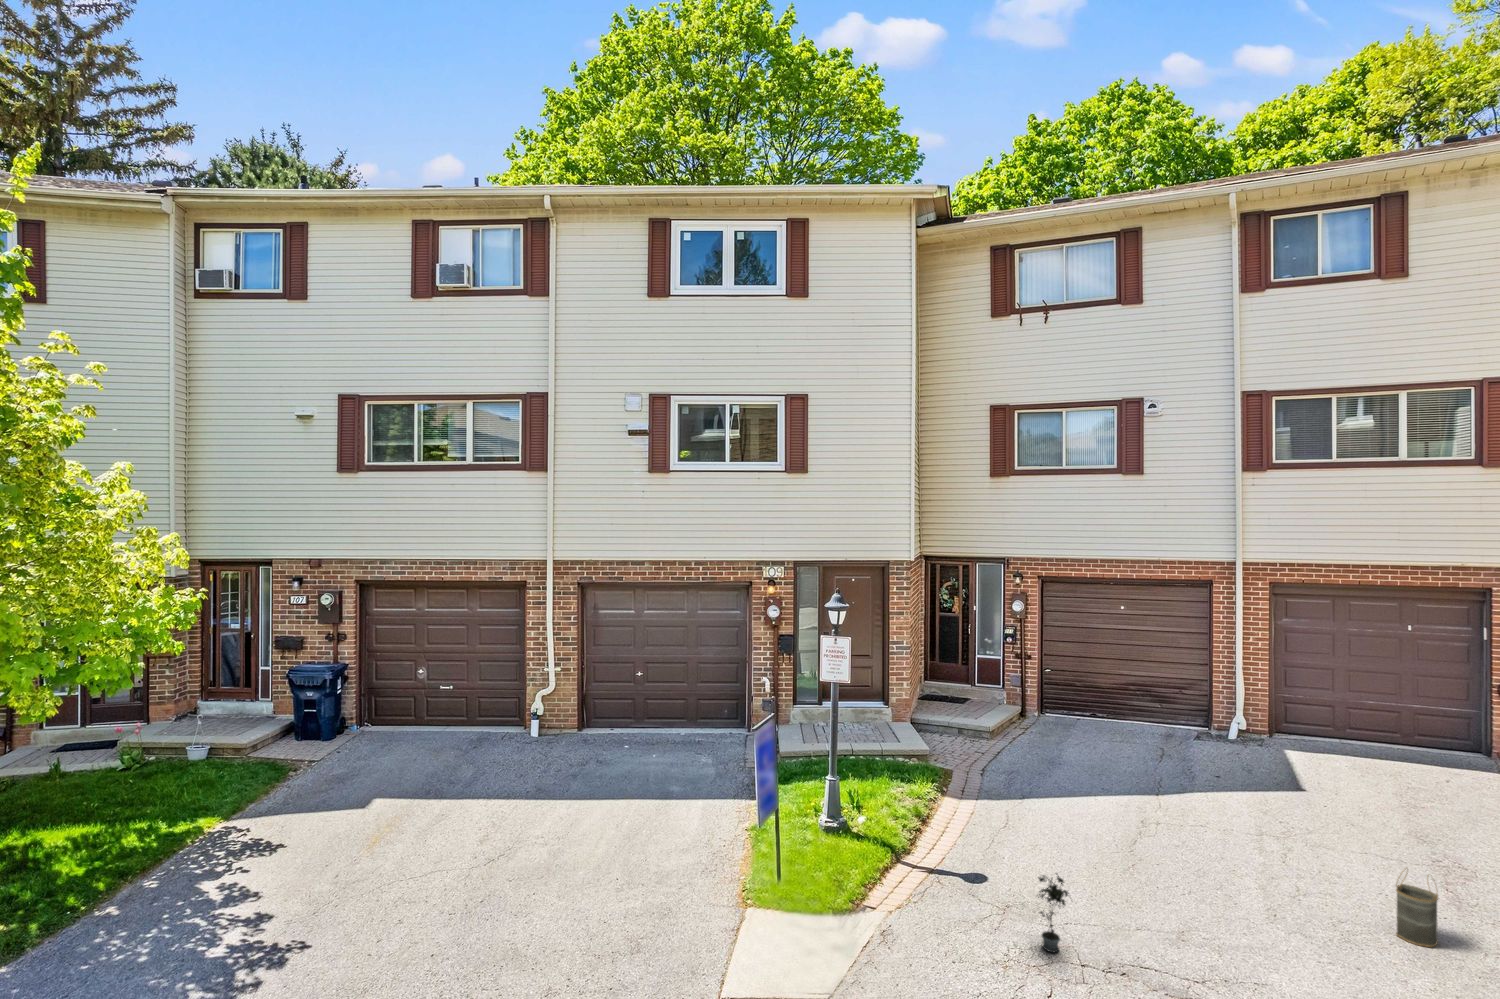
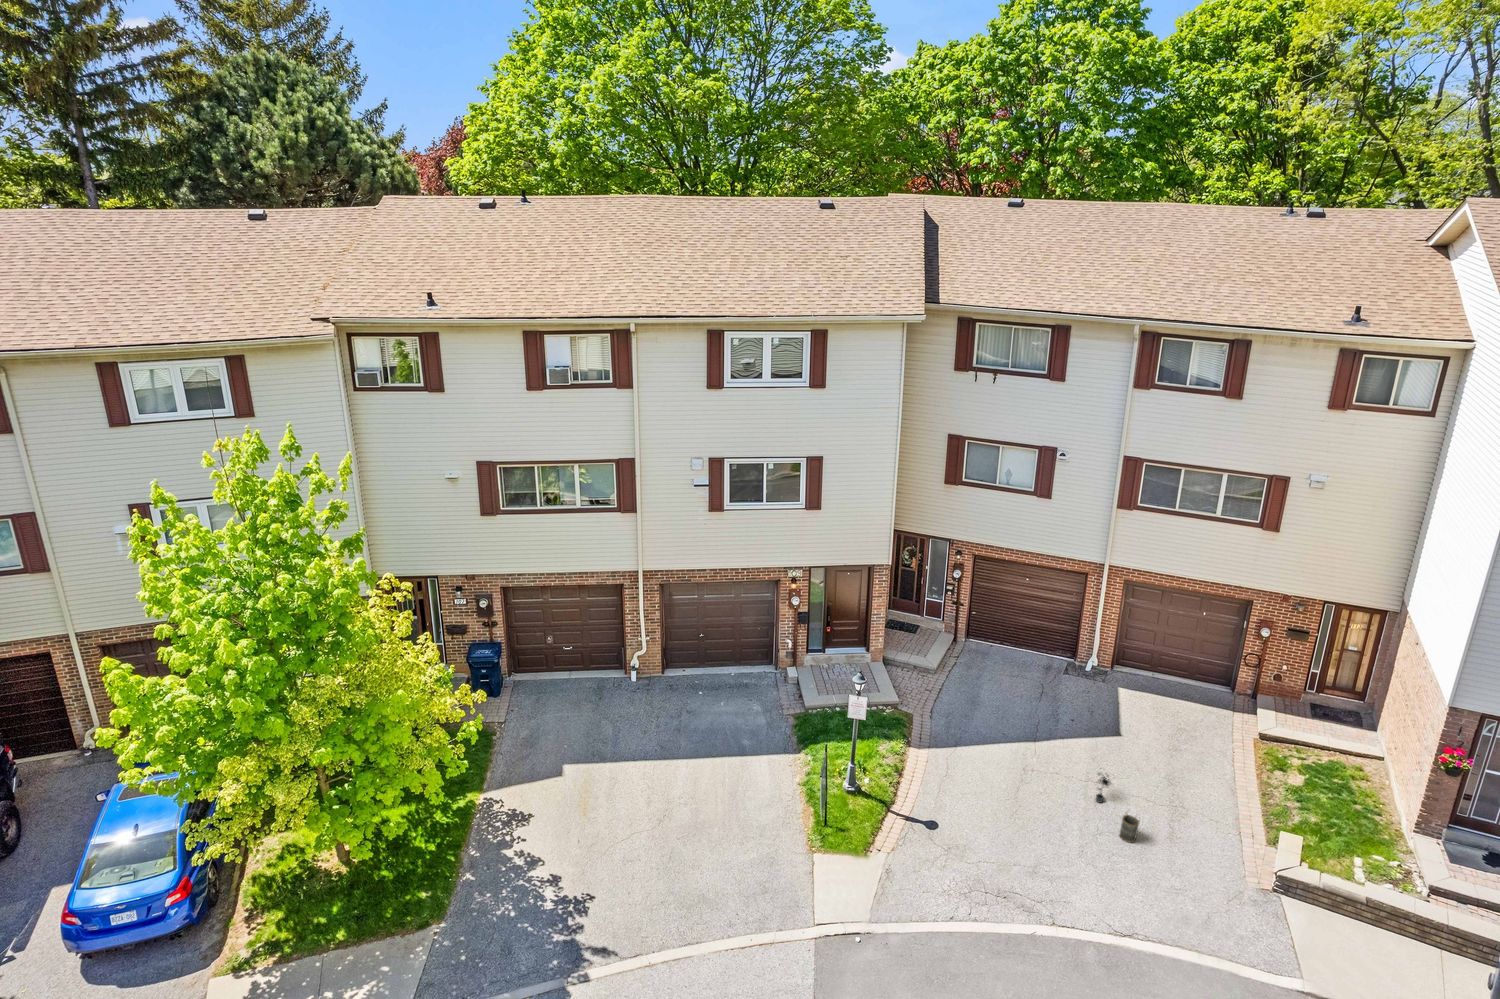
potted plant: present [1038,873,1069,952] -> present [1096,773,1111,803]

